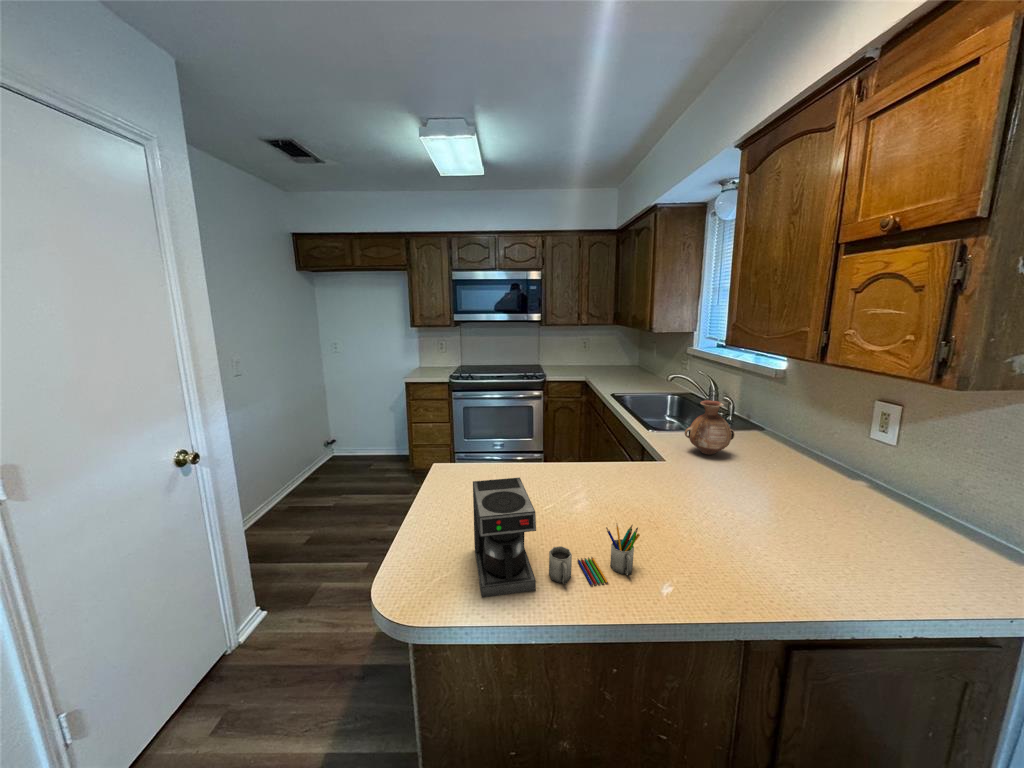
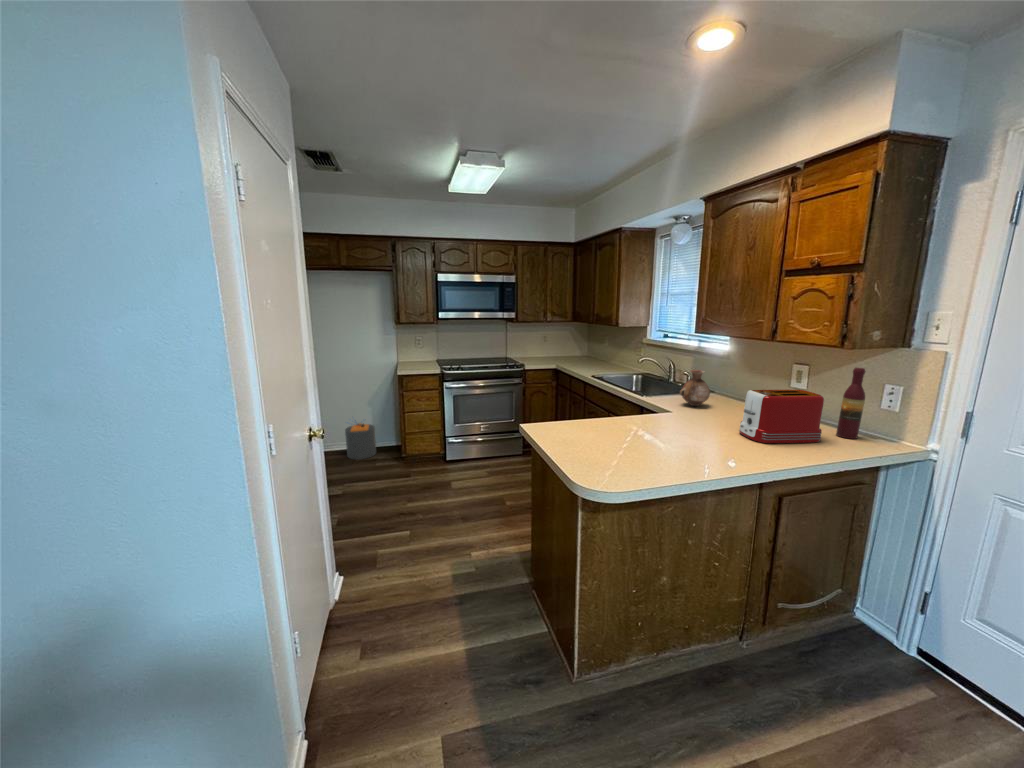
trash can: none [359,421,391,468] -> present [345,422,376,460]
wine bottle: none [934,424,1001,561] -> present [836,368,866,439]
toaster: none [738,448,899,558] -> present [739,390,824,443]
coffee maker: present [473,478,640,598] -> none [612,413,712,479]

